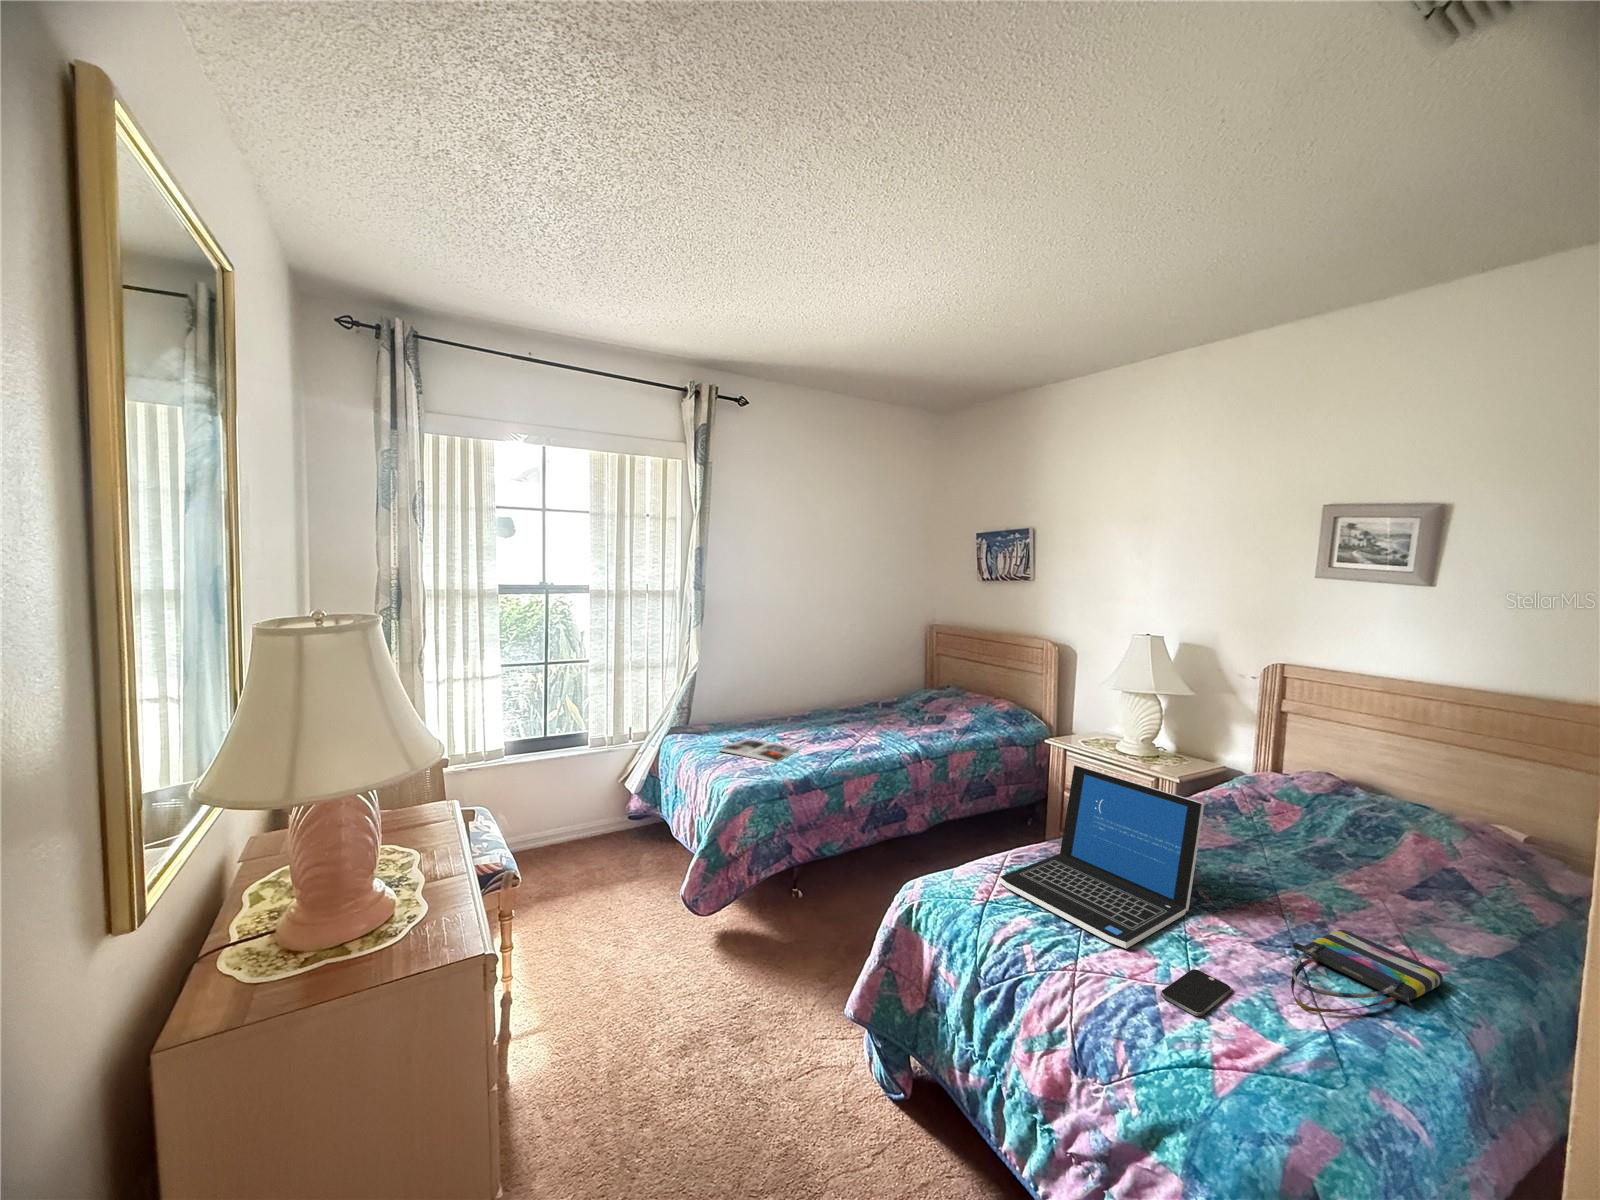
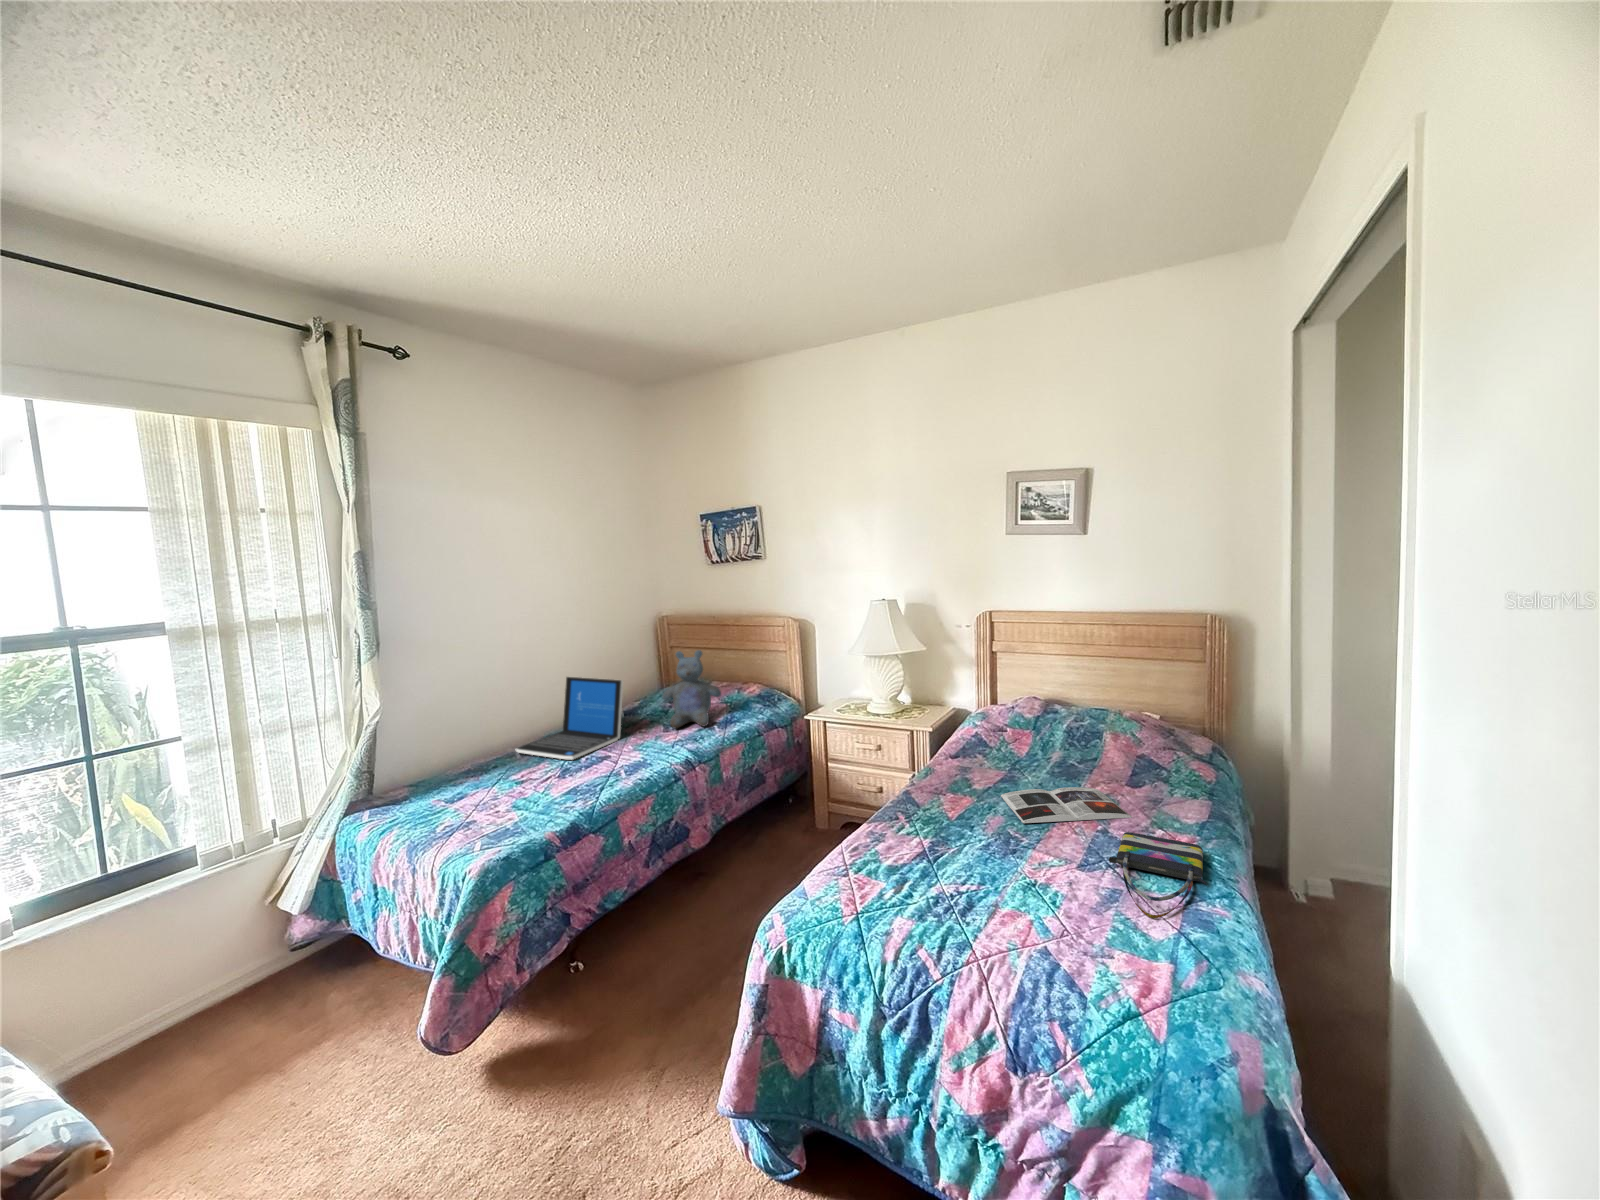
stuffed bear: none [912,657,966,730] -> present [662,650,721,728]
magazine: present [719,739,797,762] -> present [1001,787,1132,823]
laptop: present [999,765,1204,949] -> present [516,677,623,760]
smartphone: present [1161,969,1232,1016] -> none [1058,914,1100,964]

